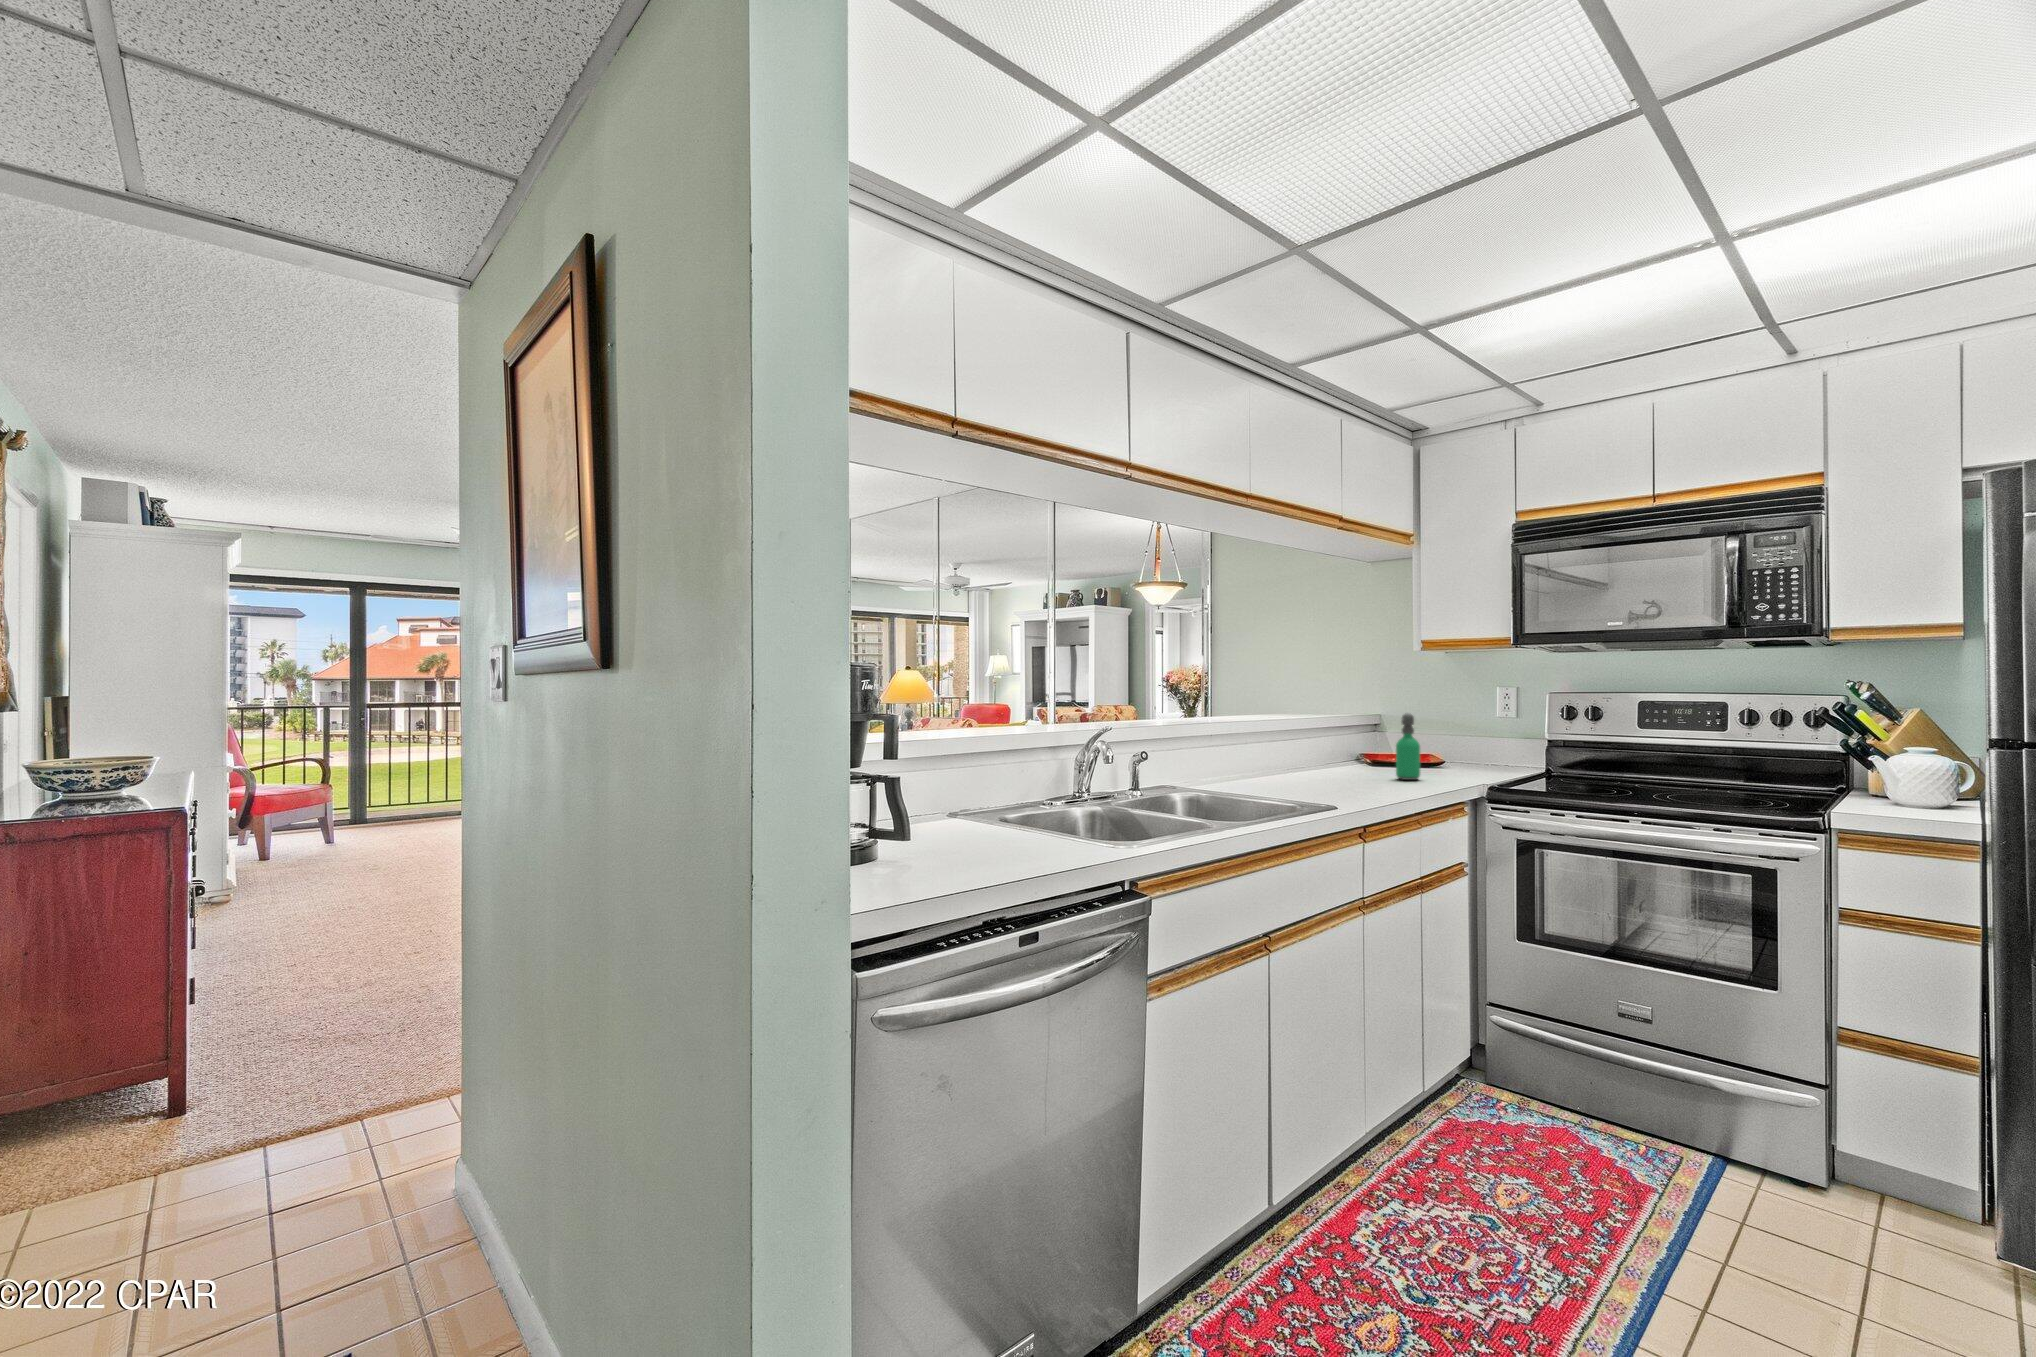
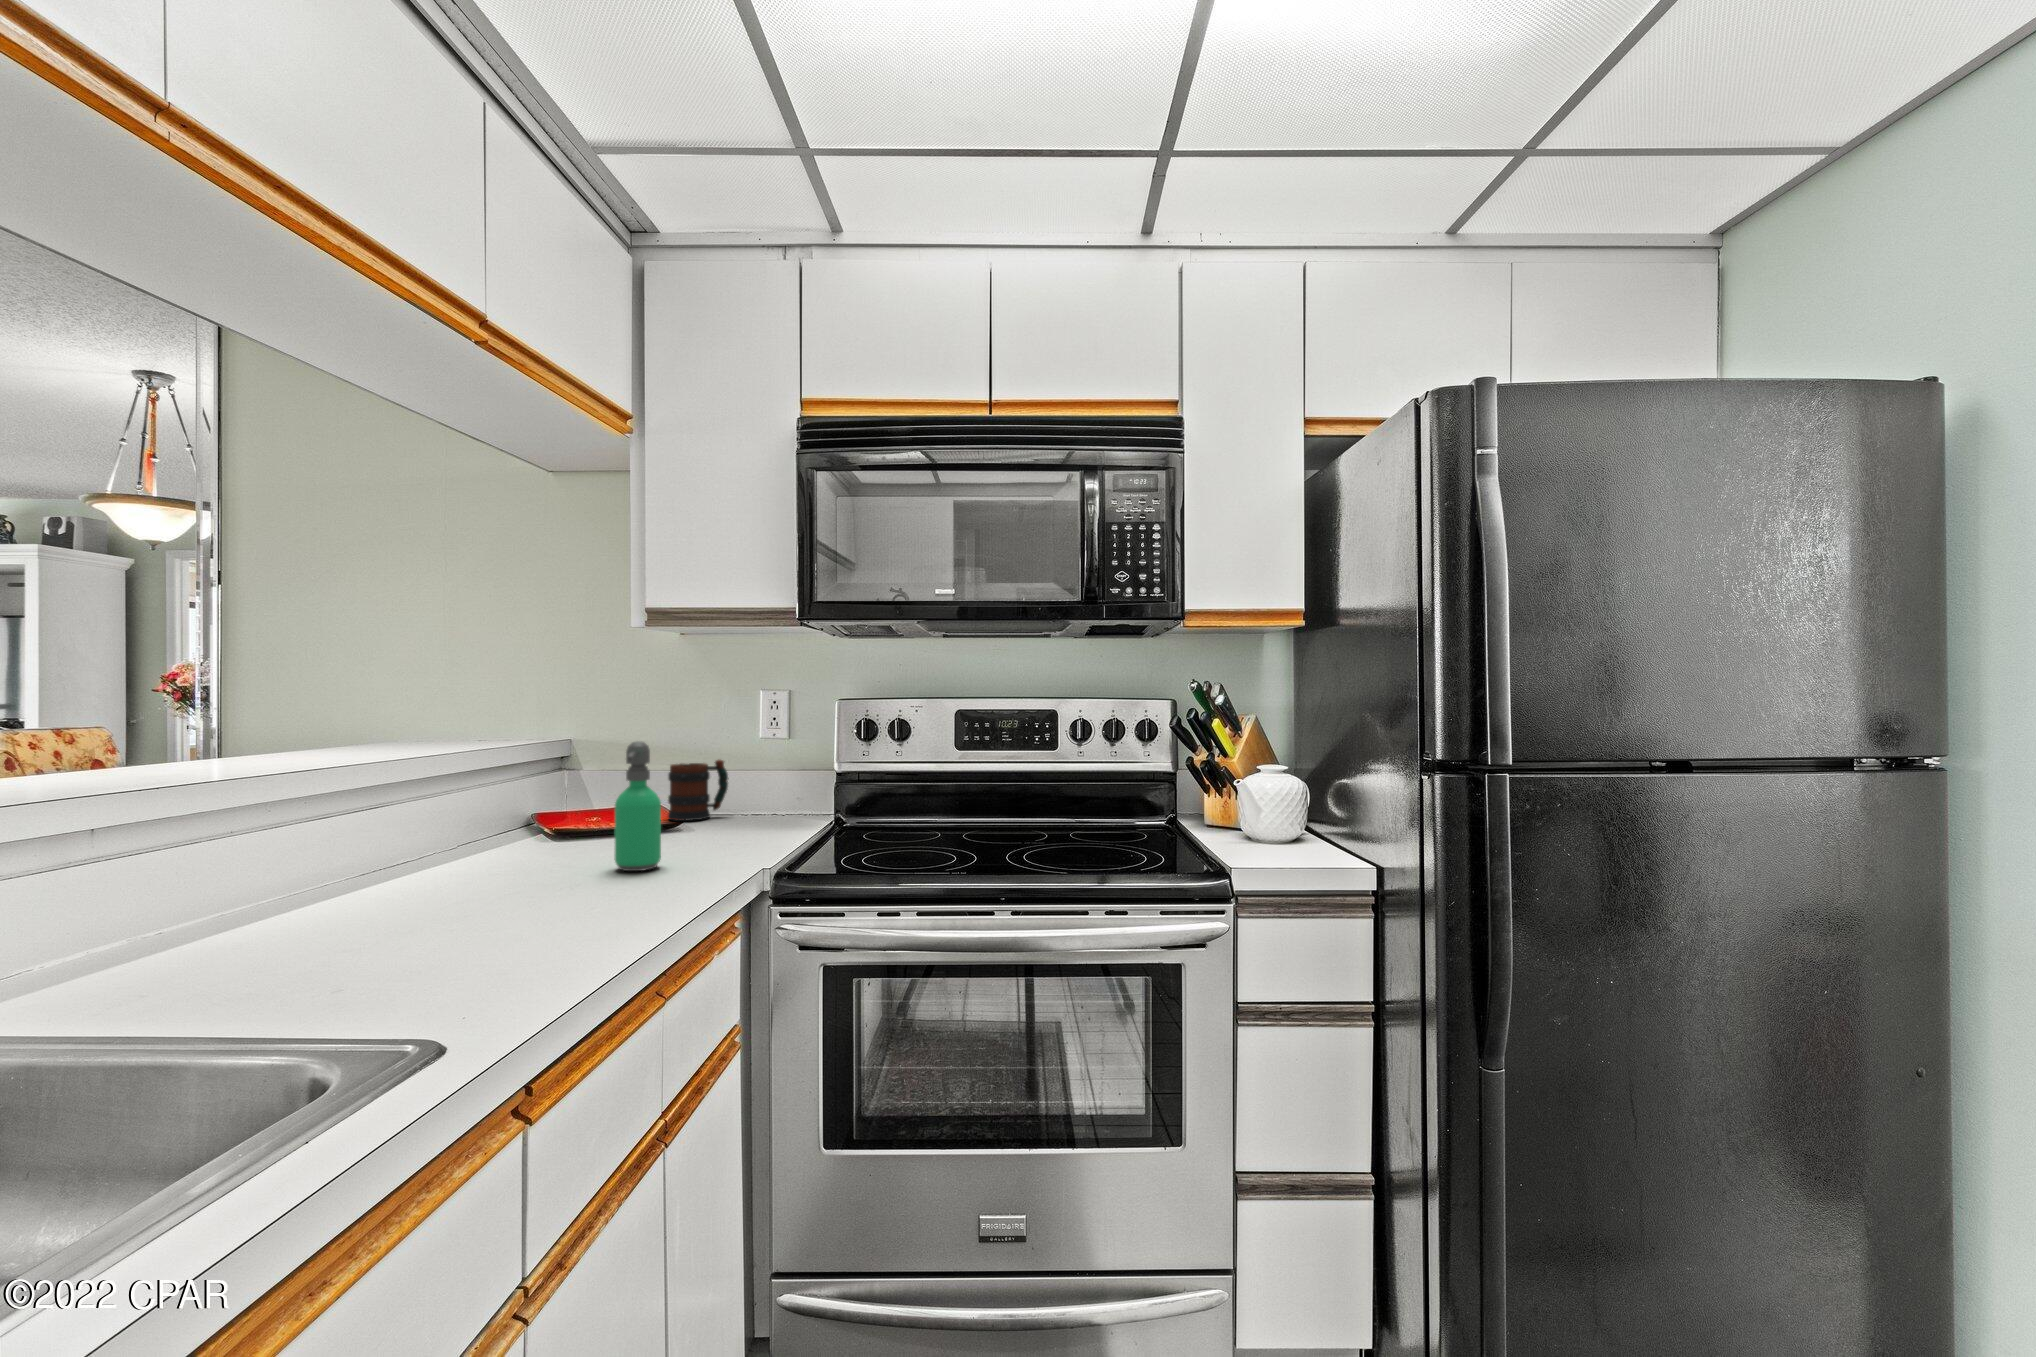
mug: none [1436,730,1474,765] -> present [668,760,729,821]

